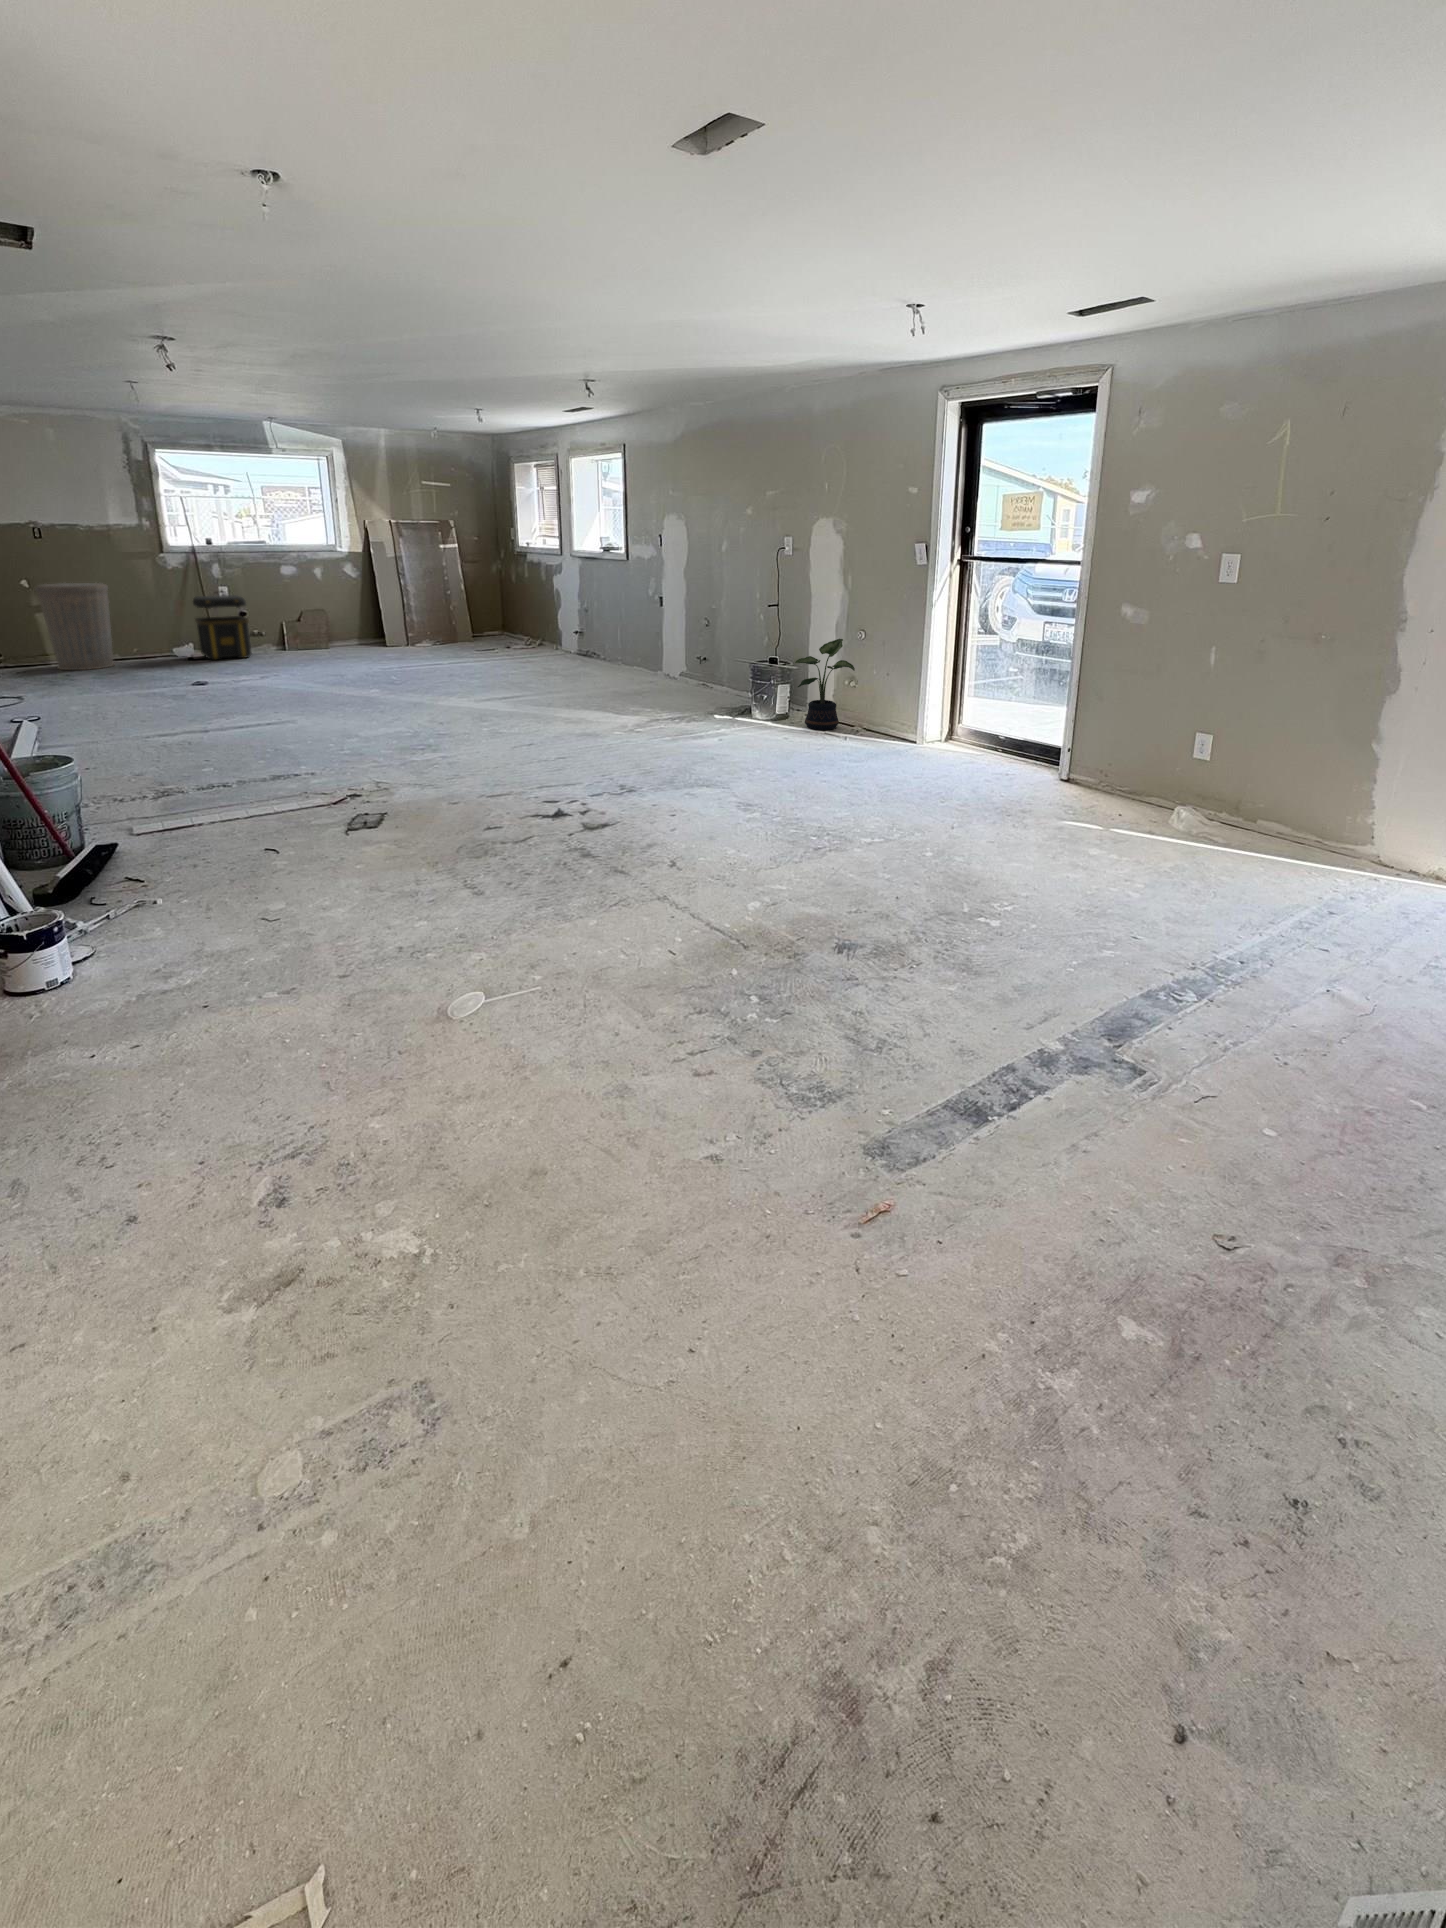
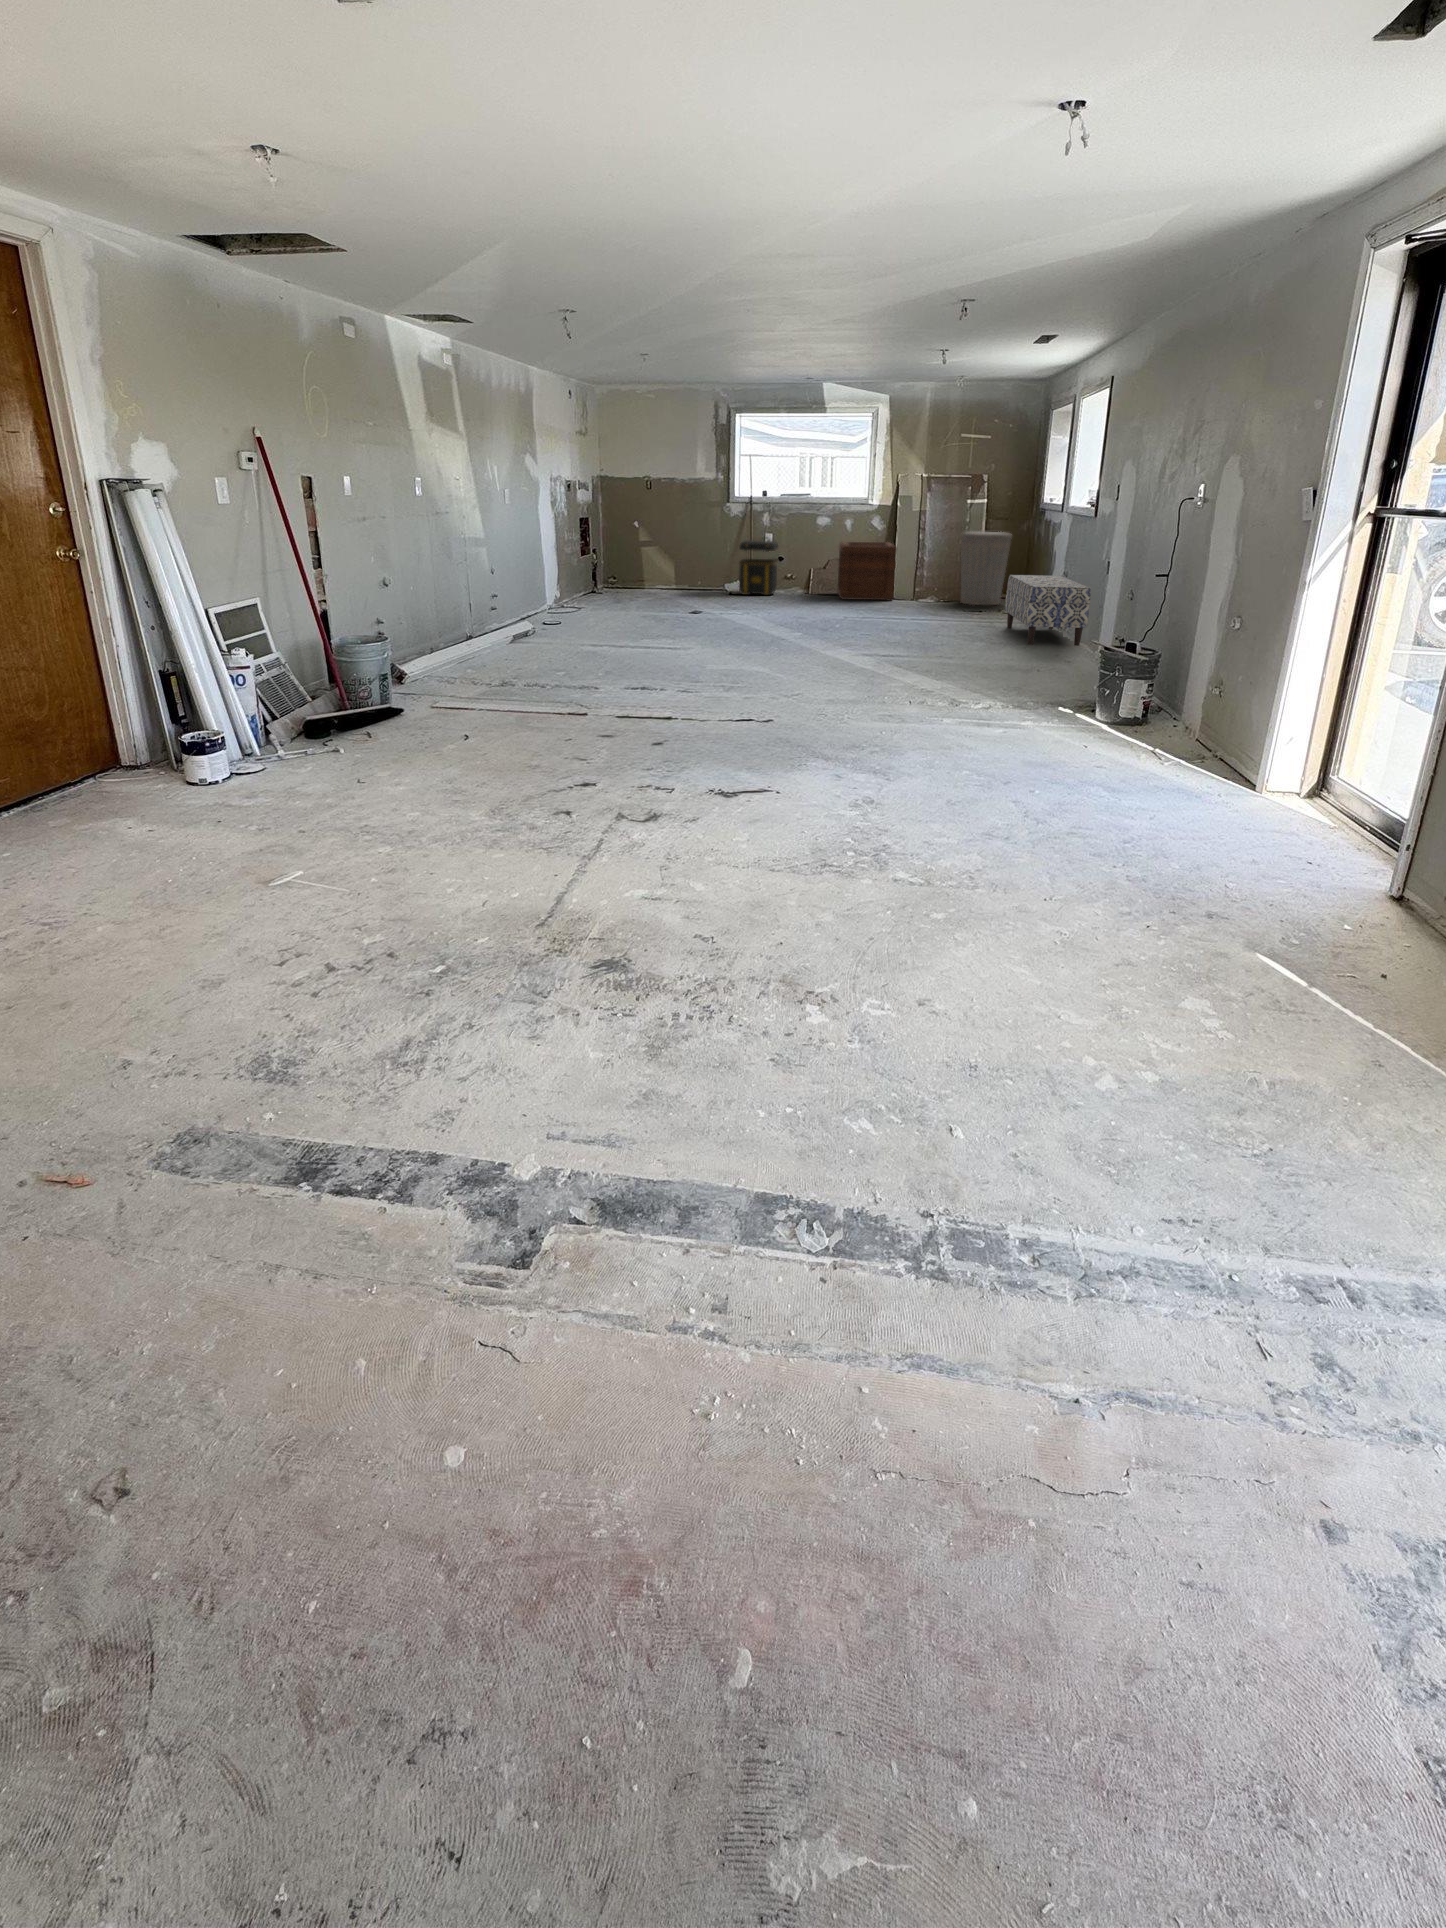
trash can: present [35,583,114,670] -> present [960,532,1012,605]
wooden crate: none [314,590,397,654] -> present [837,542,897,600]
bench: none [546,612,642,673] -> present [1005,575,1091,646]
potted plant: present [795,639,855,730] -> none [1119,627,1217,747]

